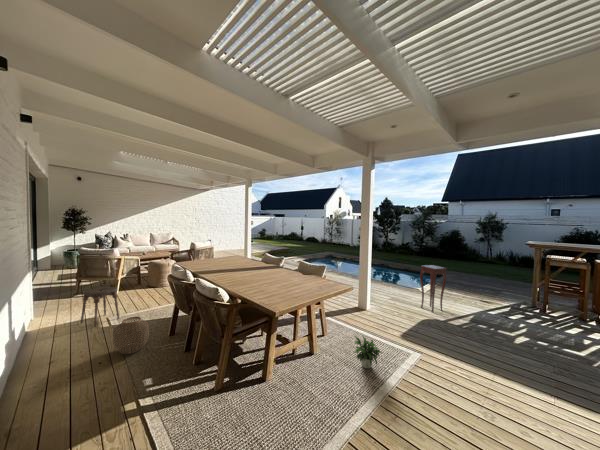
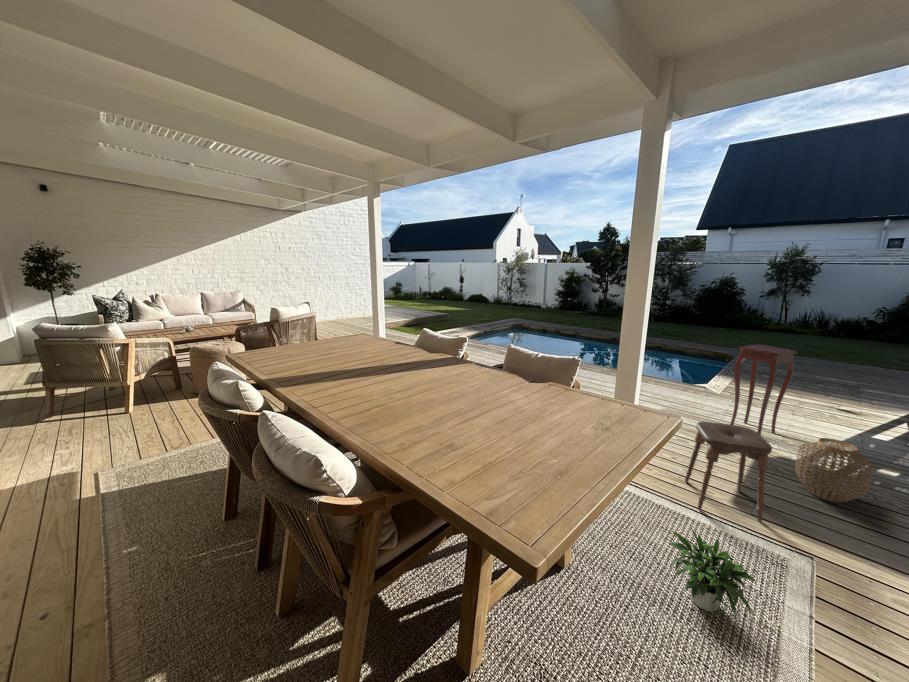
stool: present [81,286,119,327] -> present [685,421,772,522]
woven basket: present [113,317,149,354] -> present [795,438,875,502]

